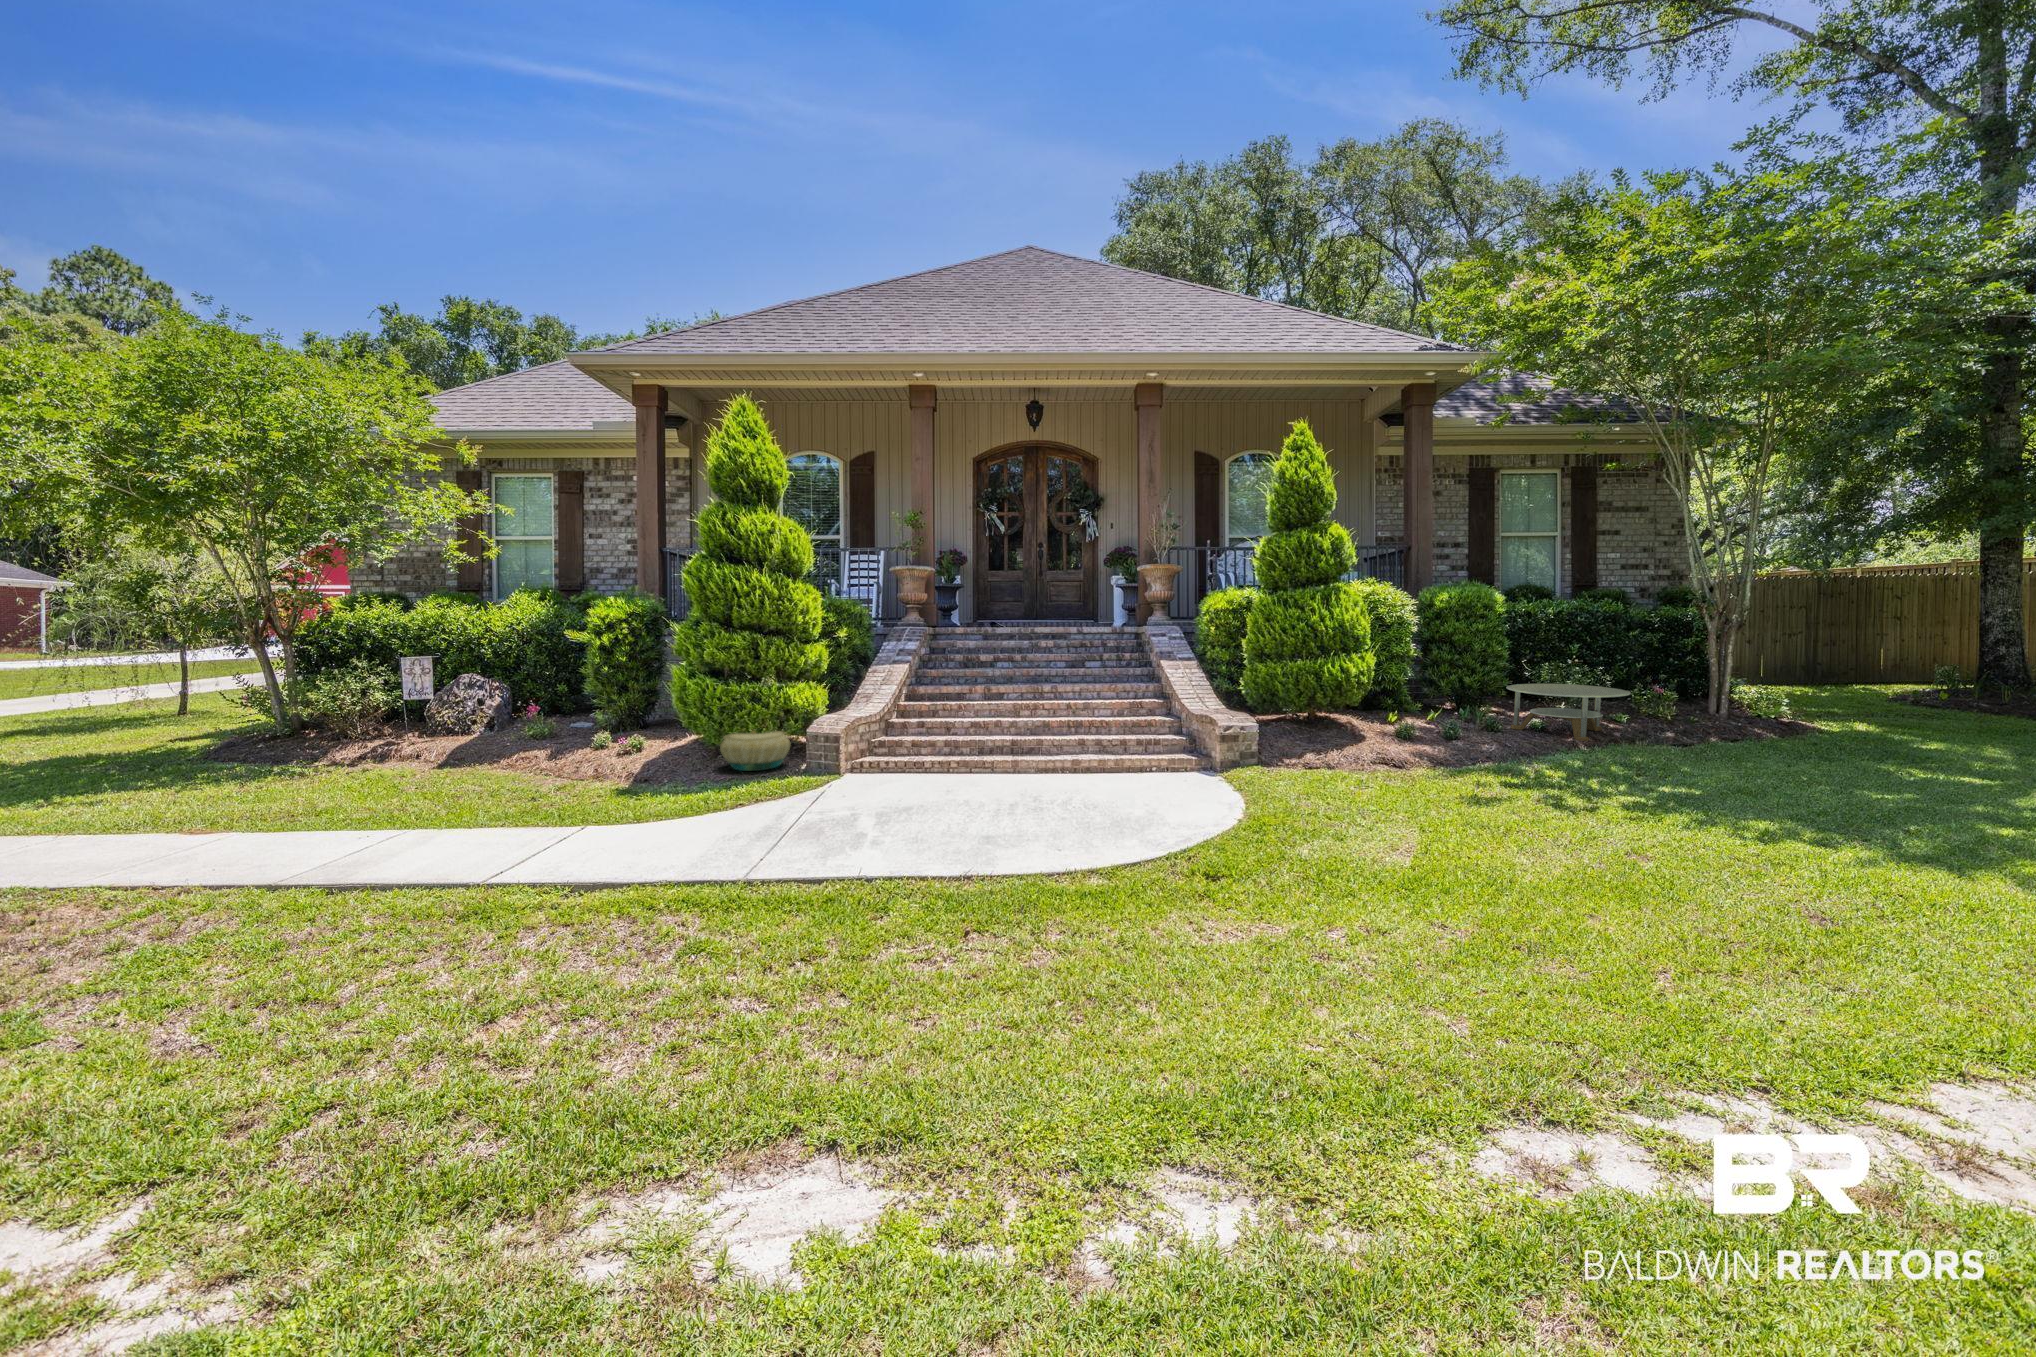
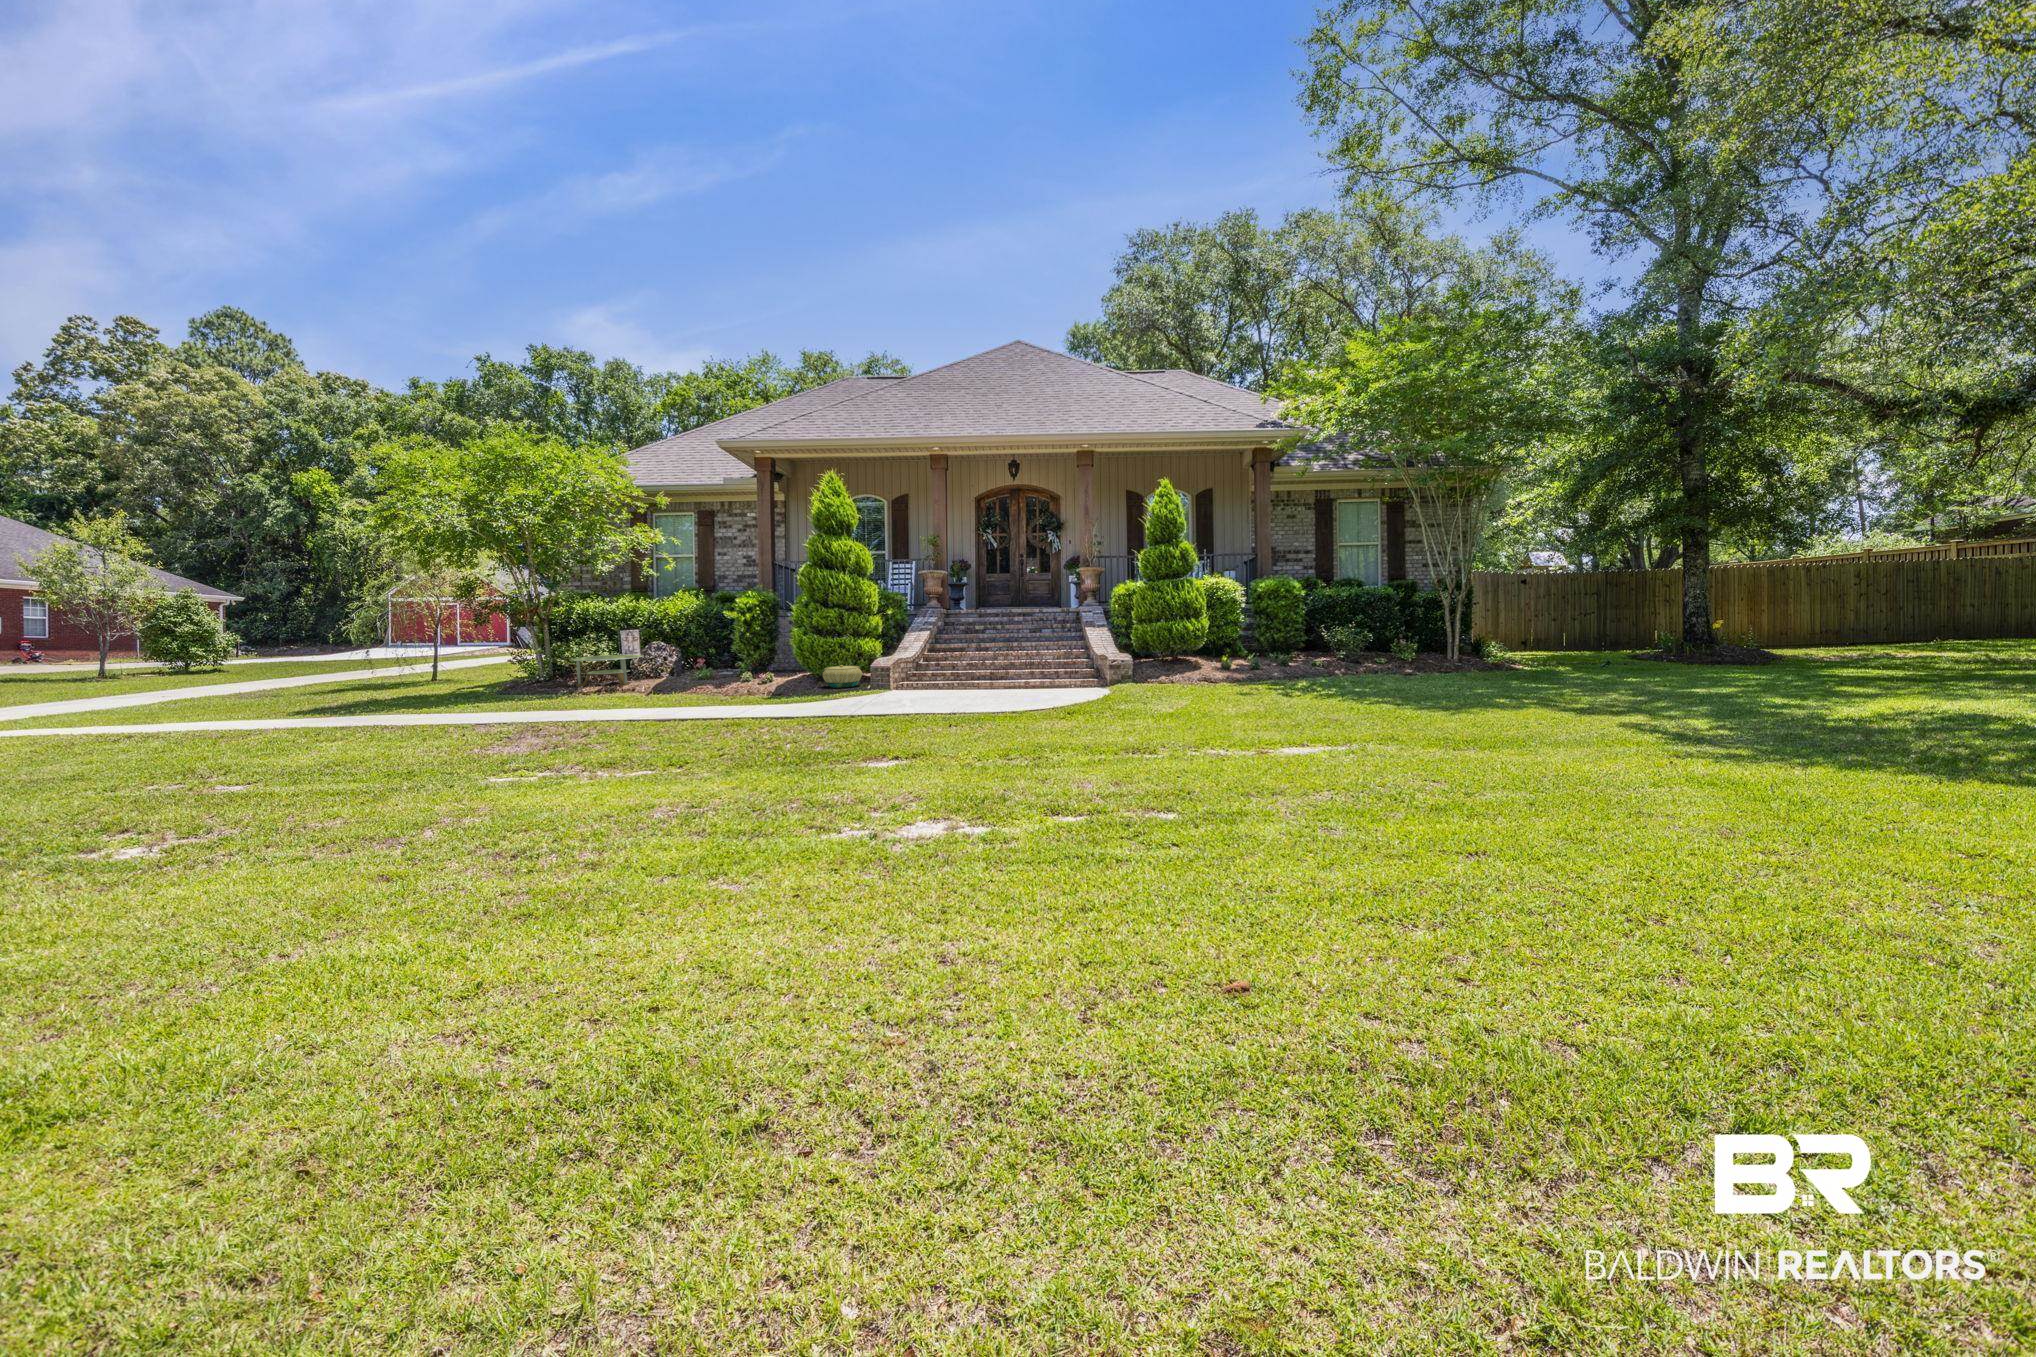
round table: present [1506,683,1631,741] -> present [571,655,644,686]

